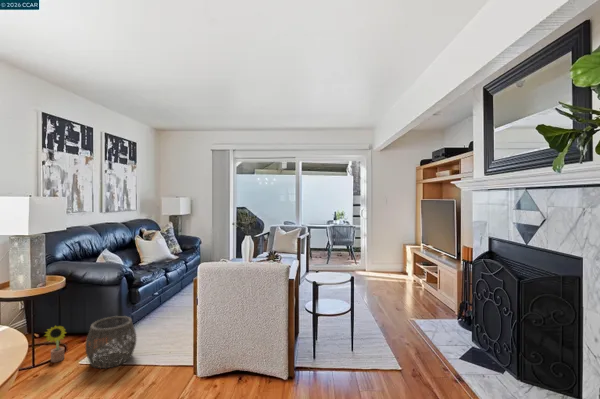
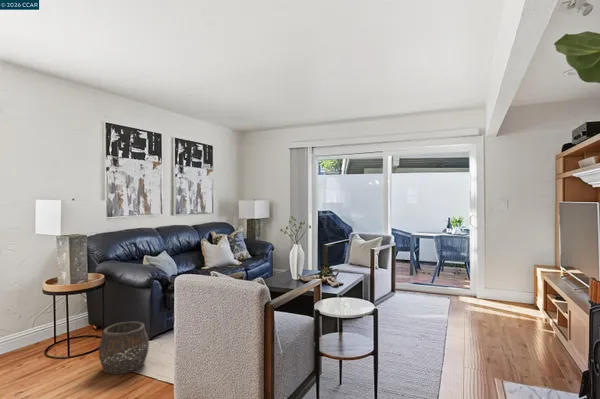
decorative plant: present [45,326,66,362] -> none [72,324,93,360]

